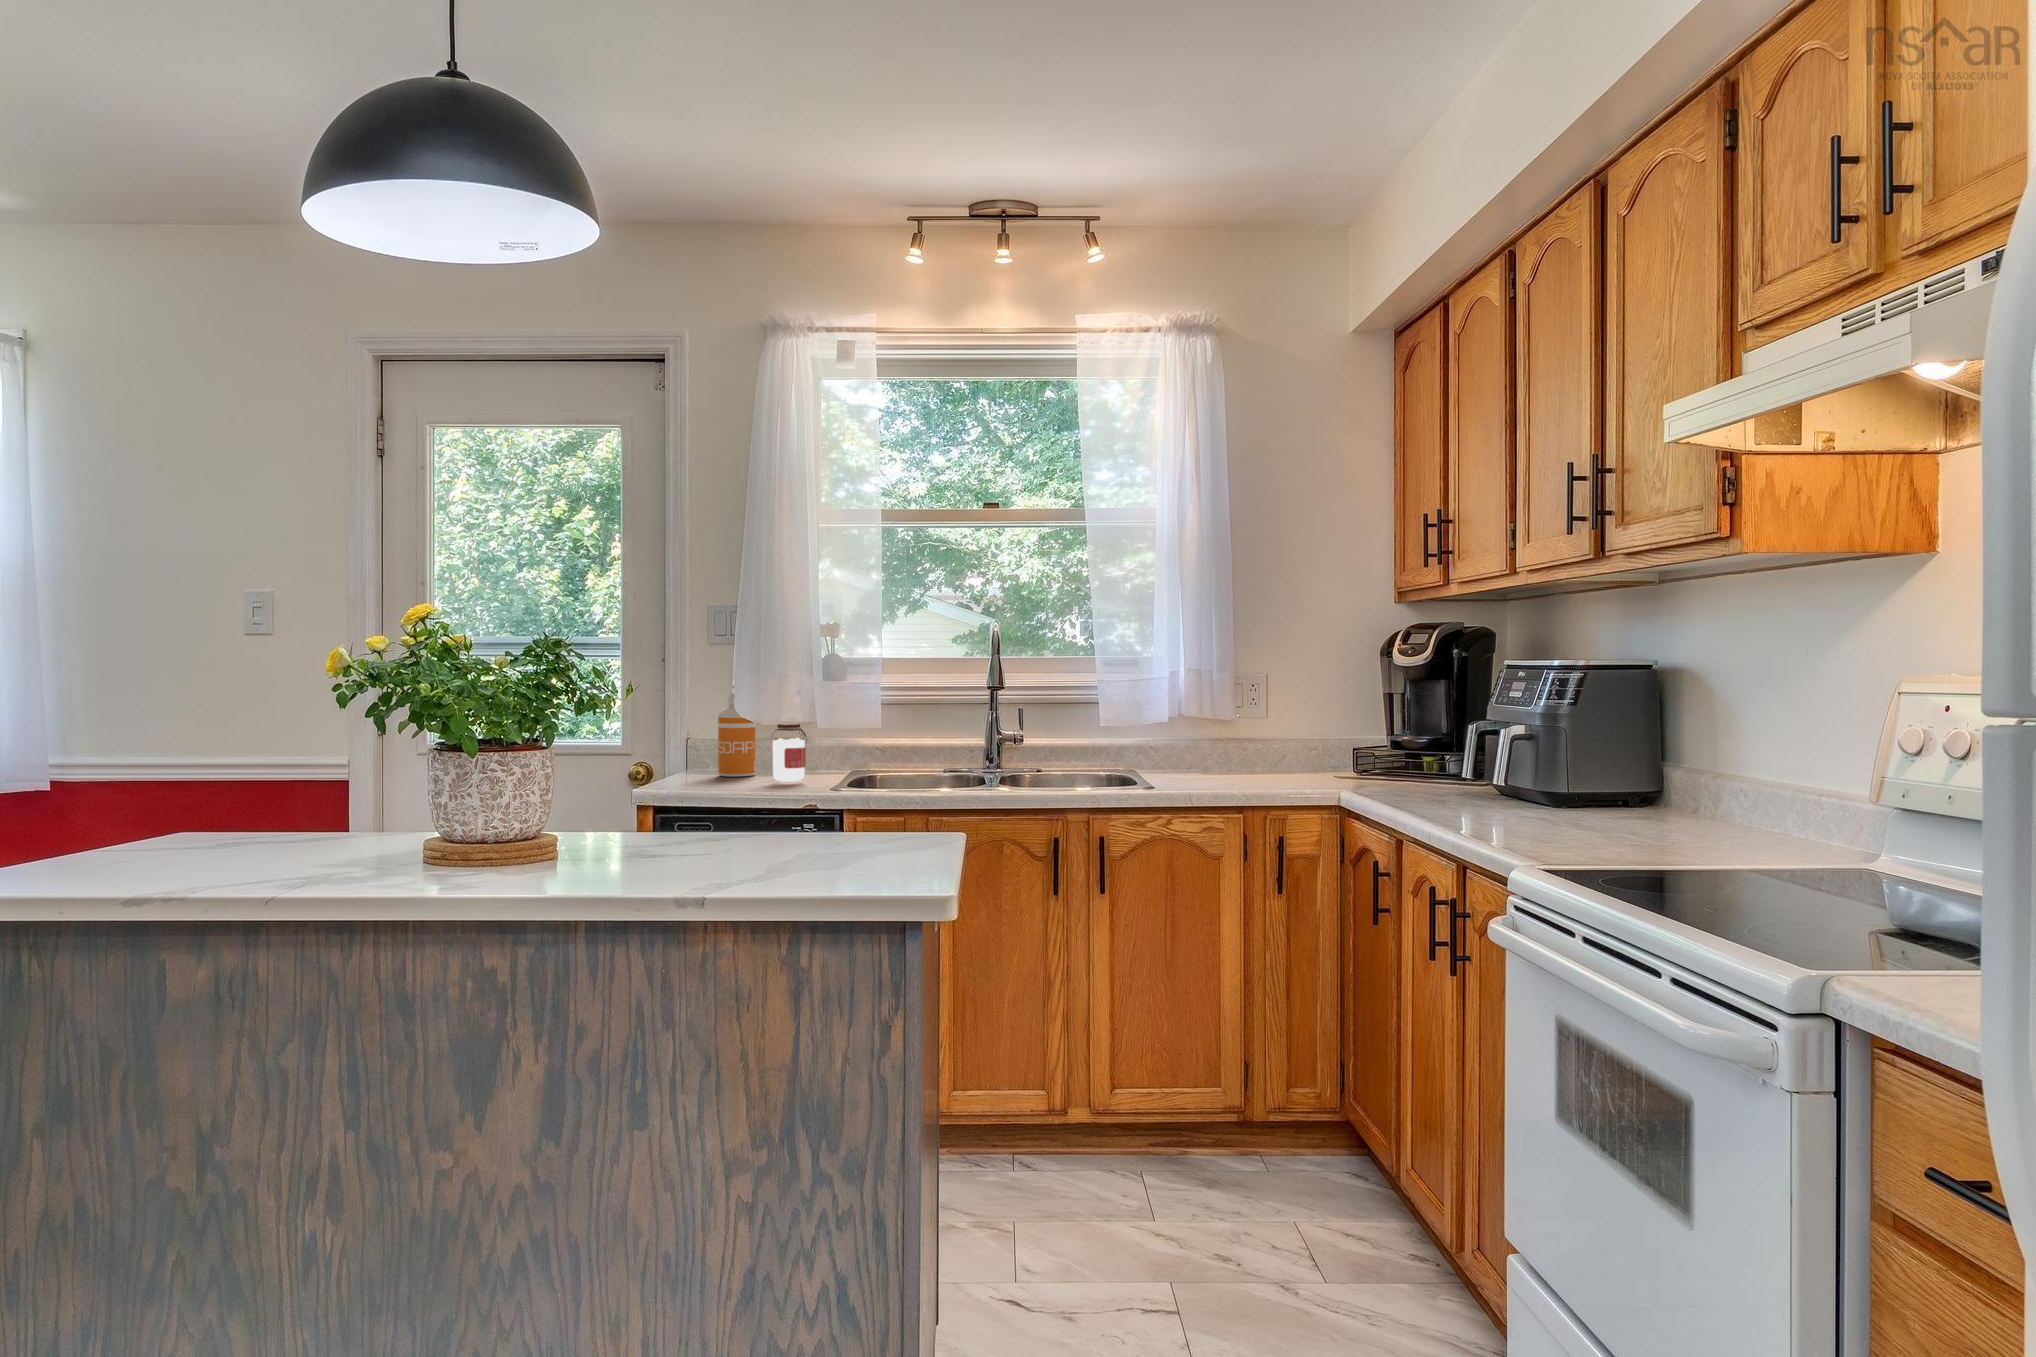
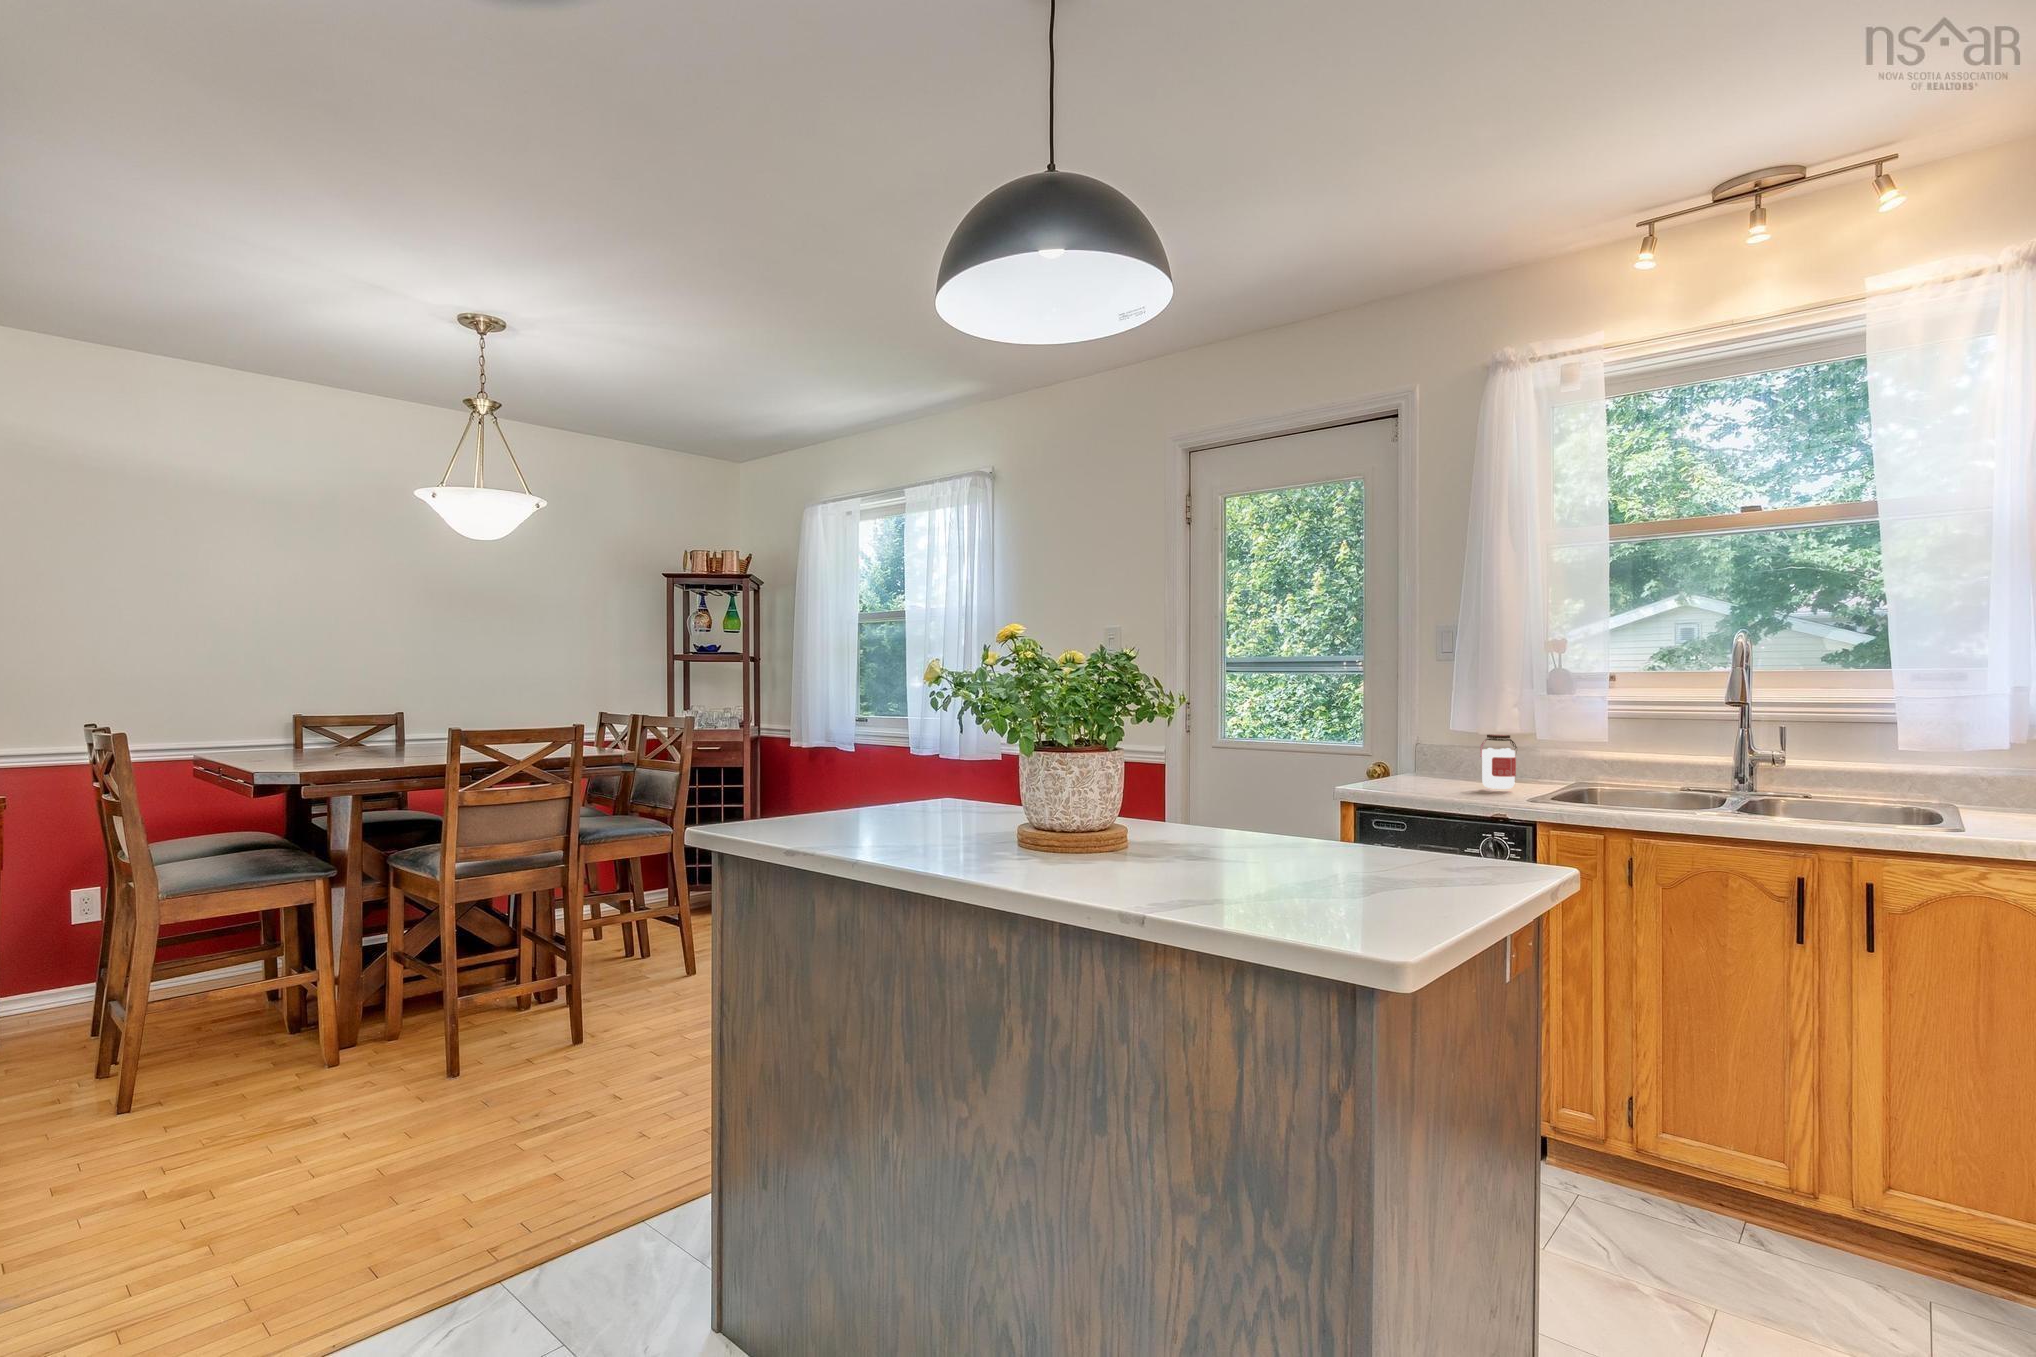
soap dispenser: present [718,685,756,777] -> none [1438,697,1474,781]

